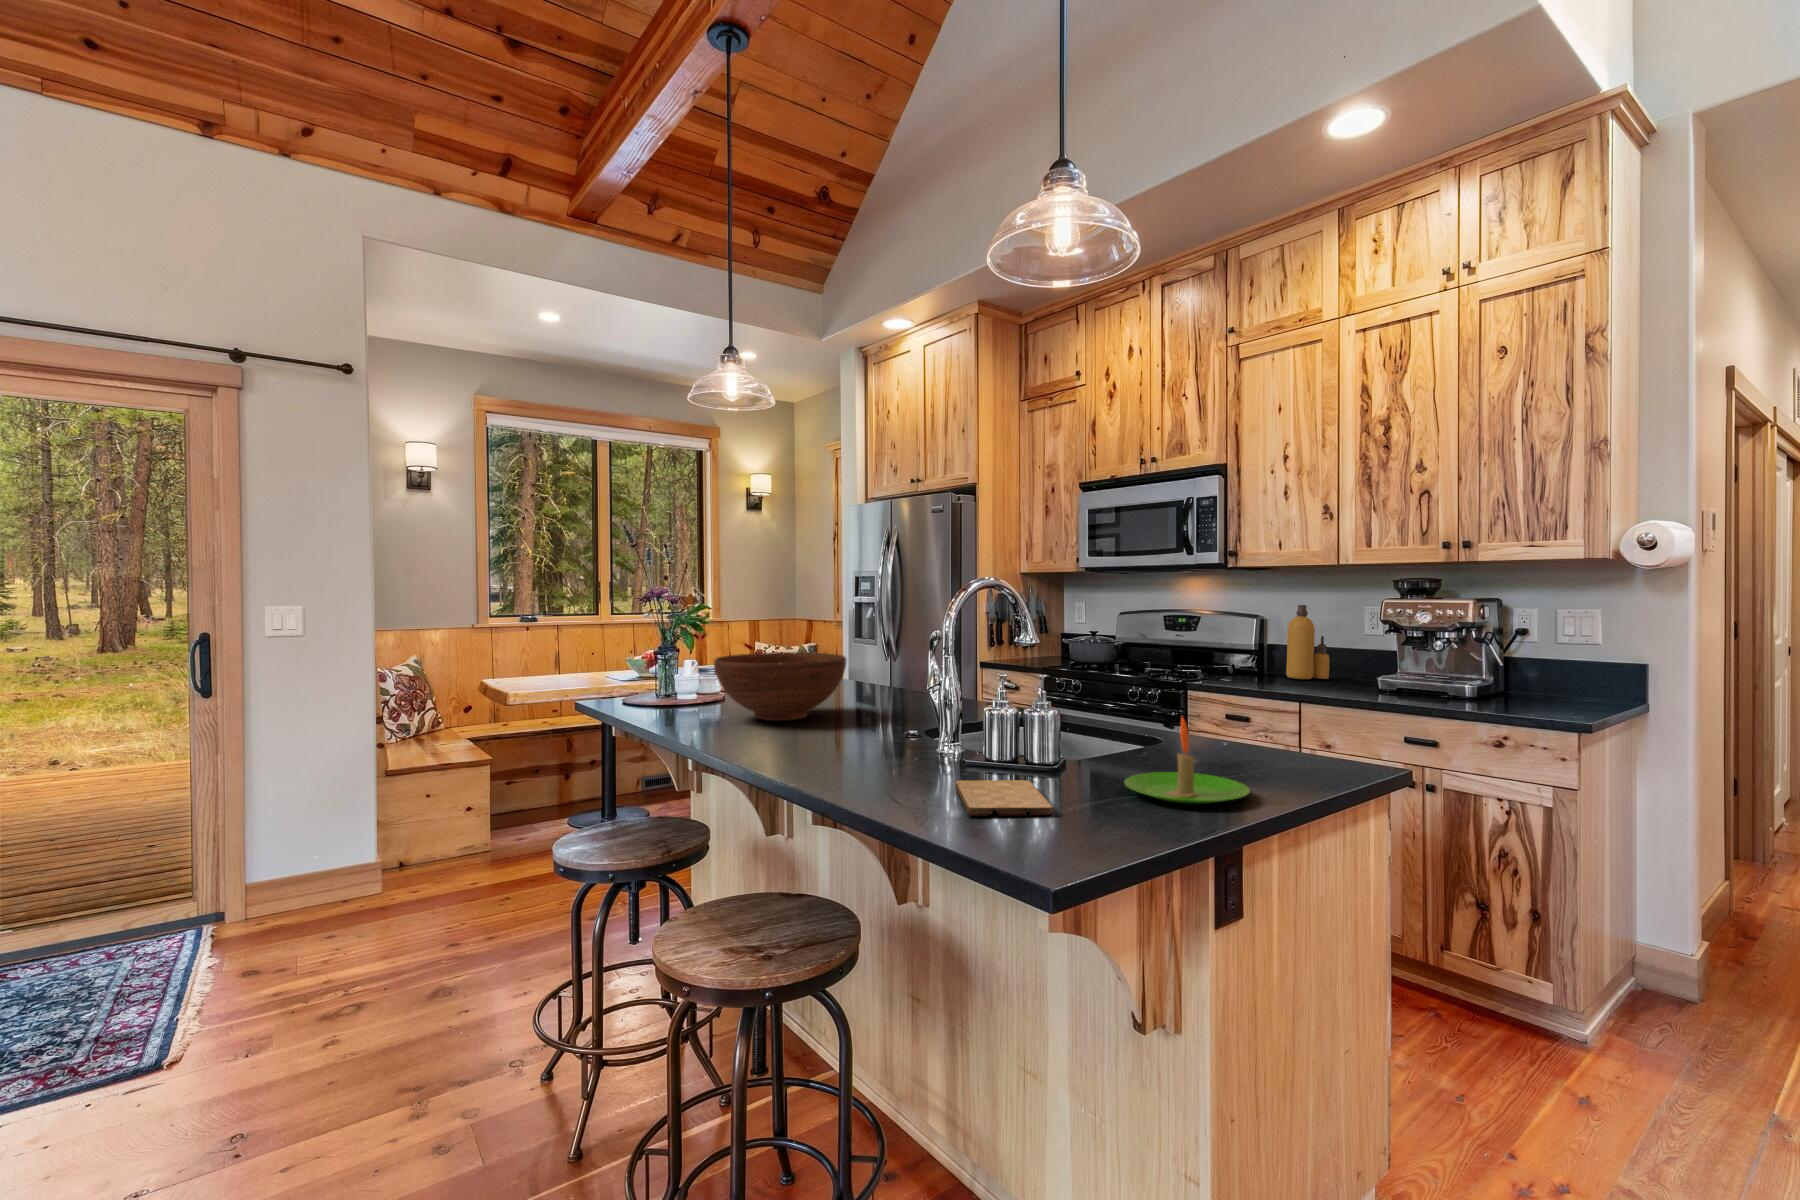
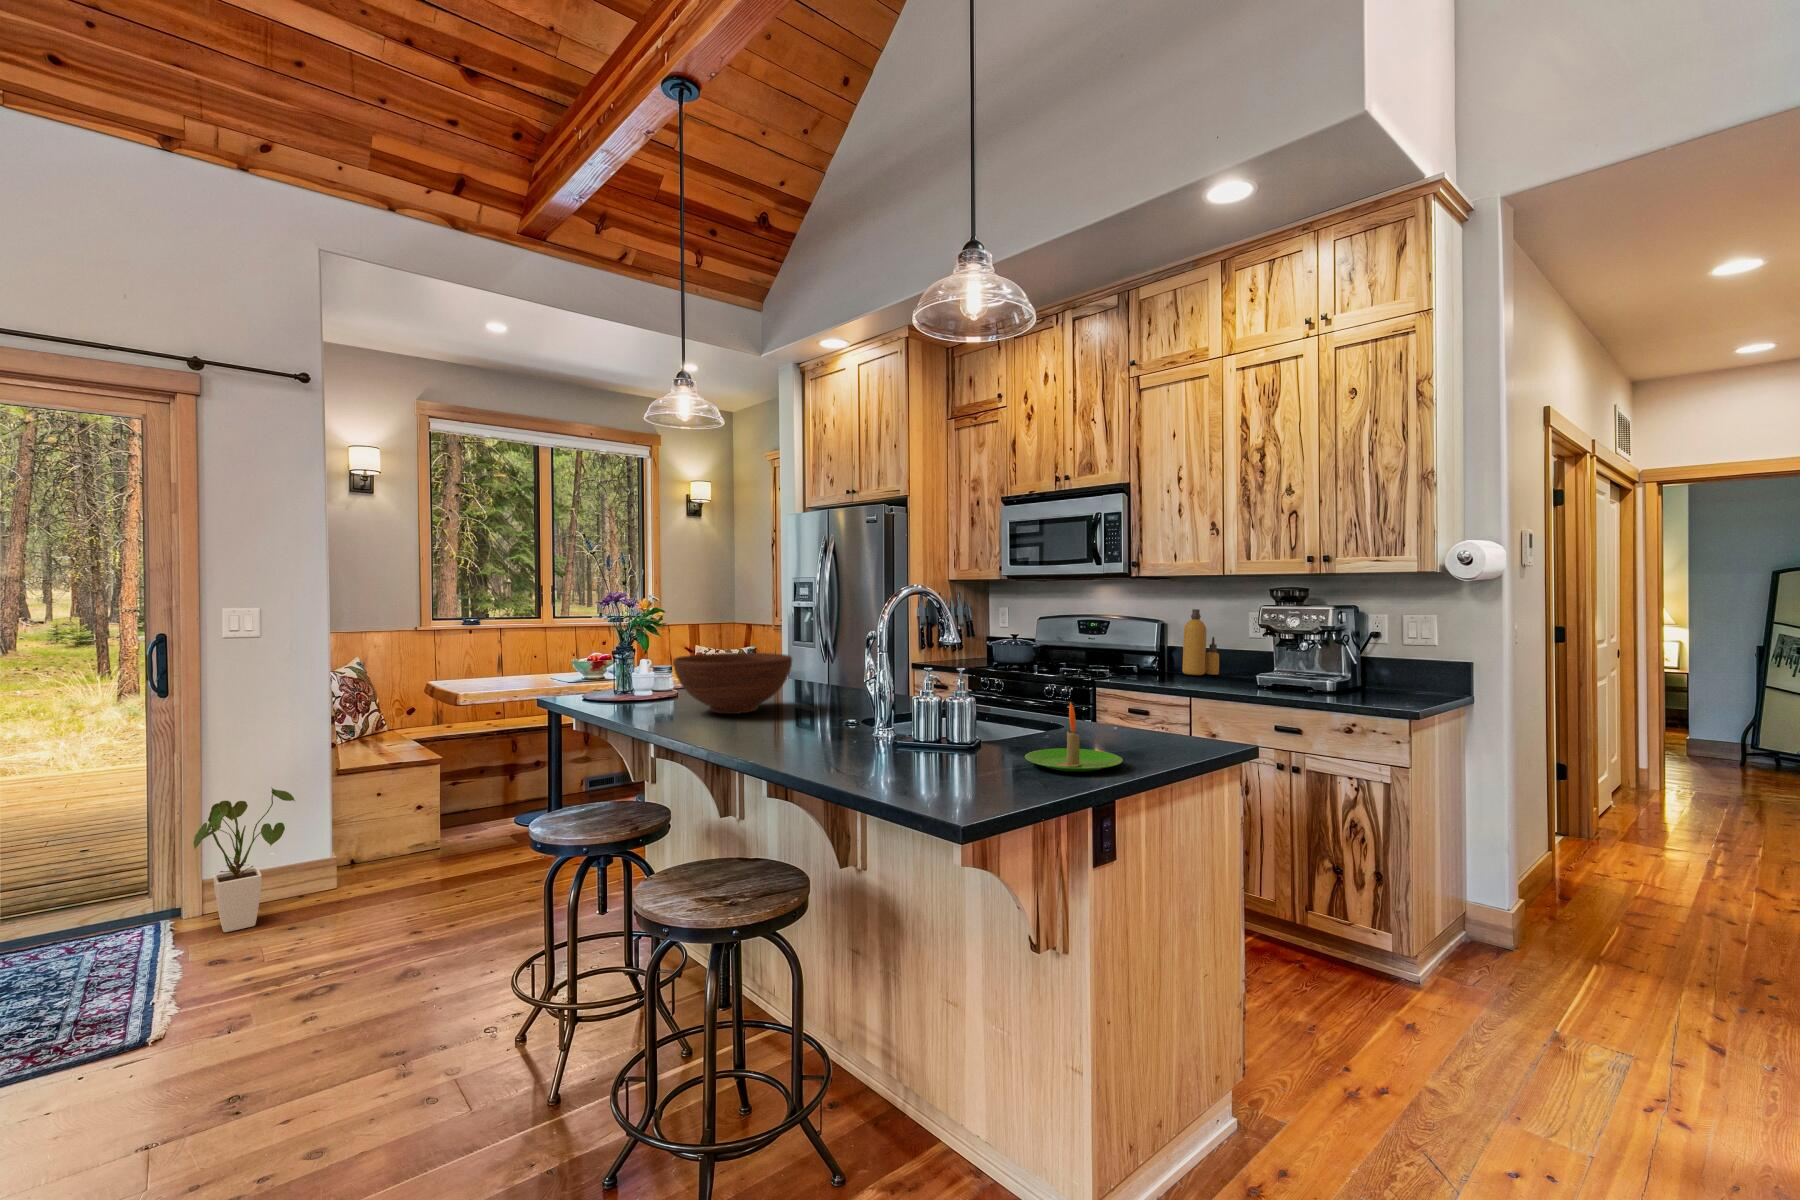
cutting board: present [955,780,1053,816] -> none [888,756,966,783]
house plant: none [232,788,340,940] -> present [193,788,295,932]

